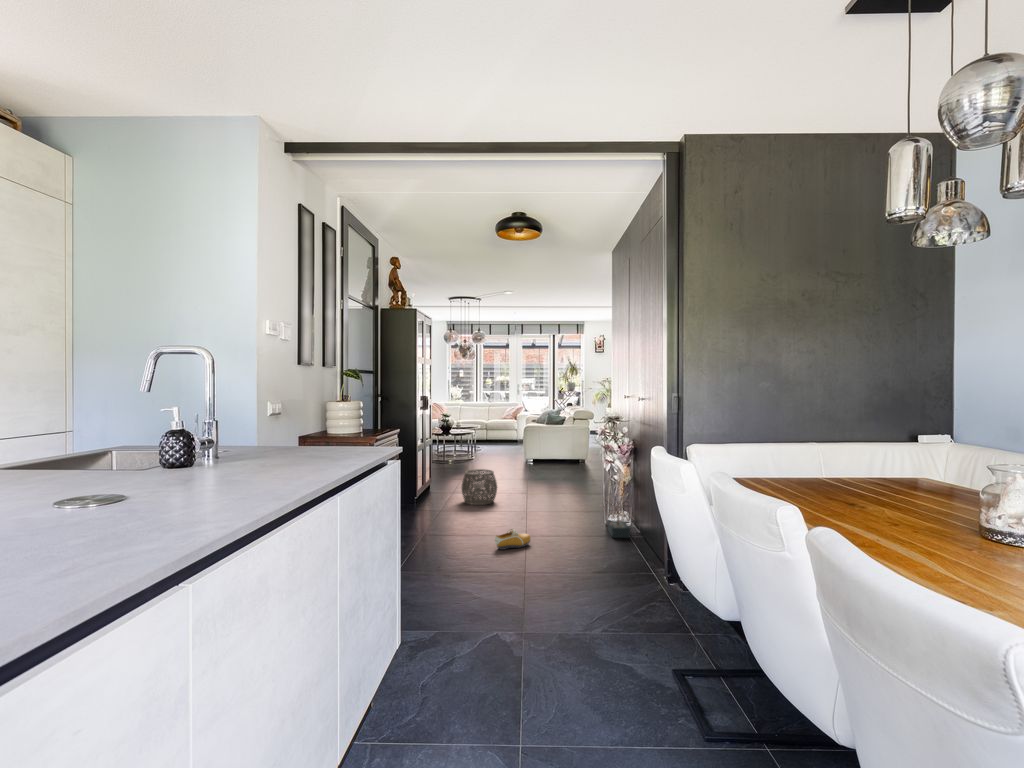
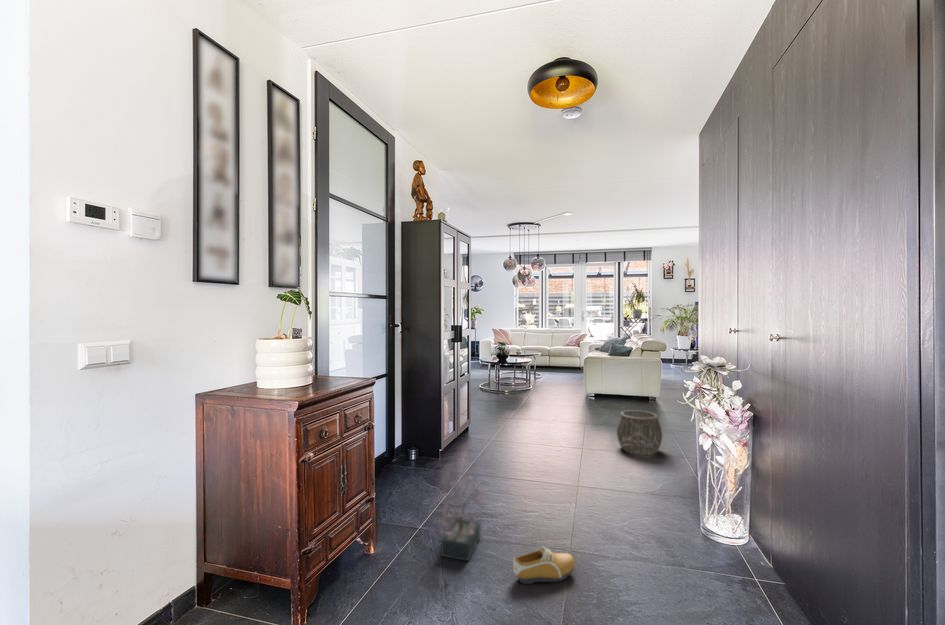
woven basket: present [462,469,497,505] -> present [617,410,662,455]
decorative plant: present [602,493,632,538] -> present [440,477,489,561]

